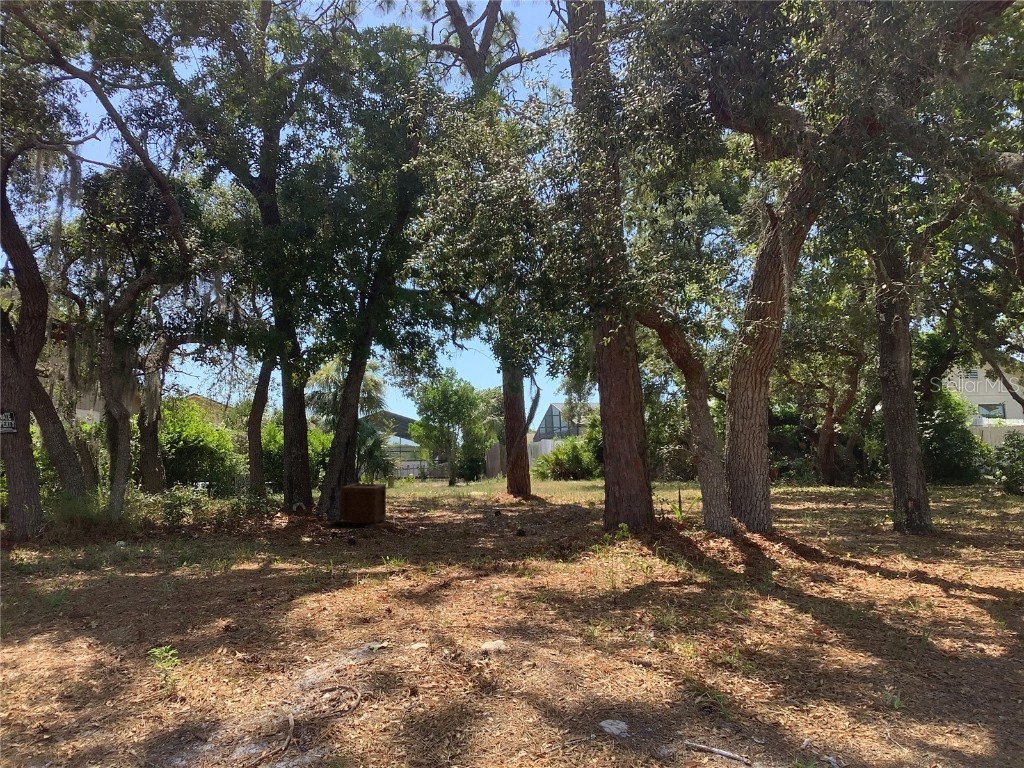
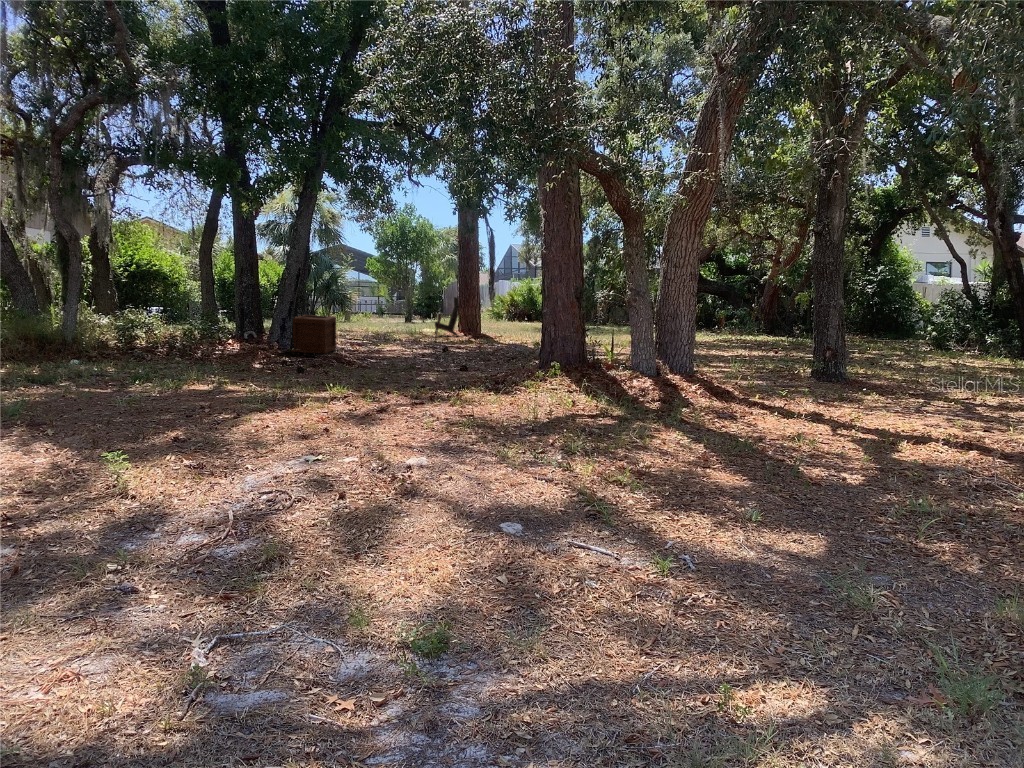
lounge chair: none [481,459,509,502] -> present [435,297,460,337]

